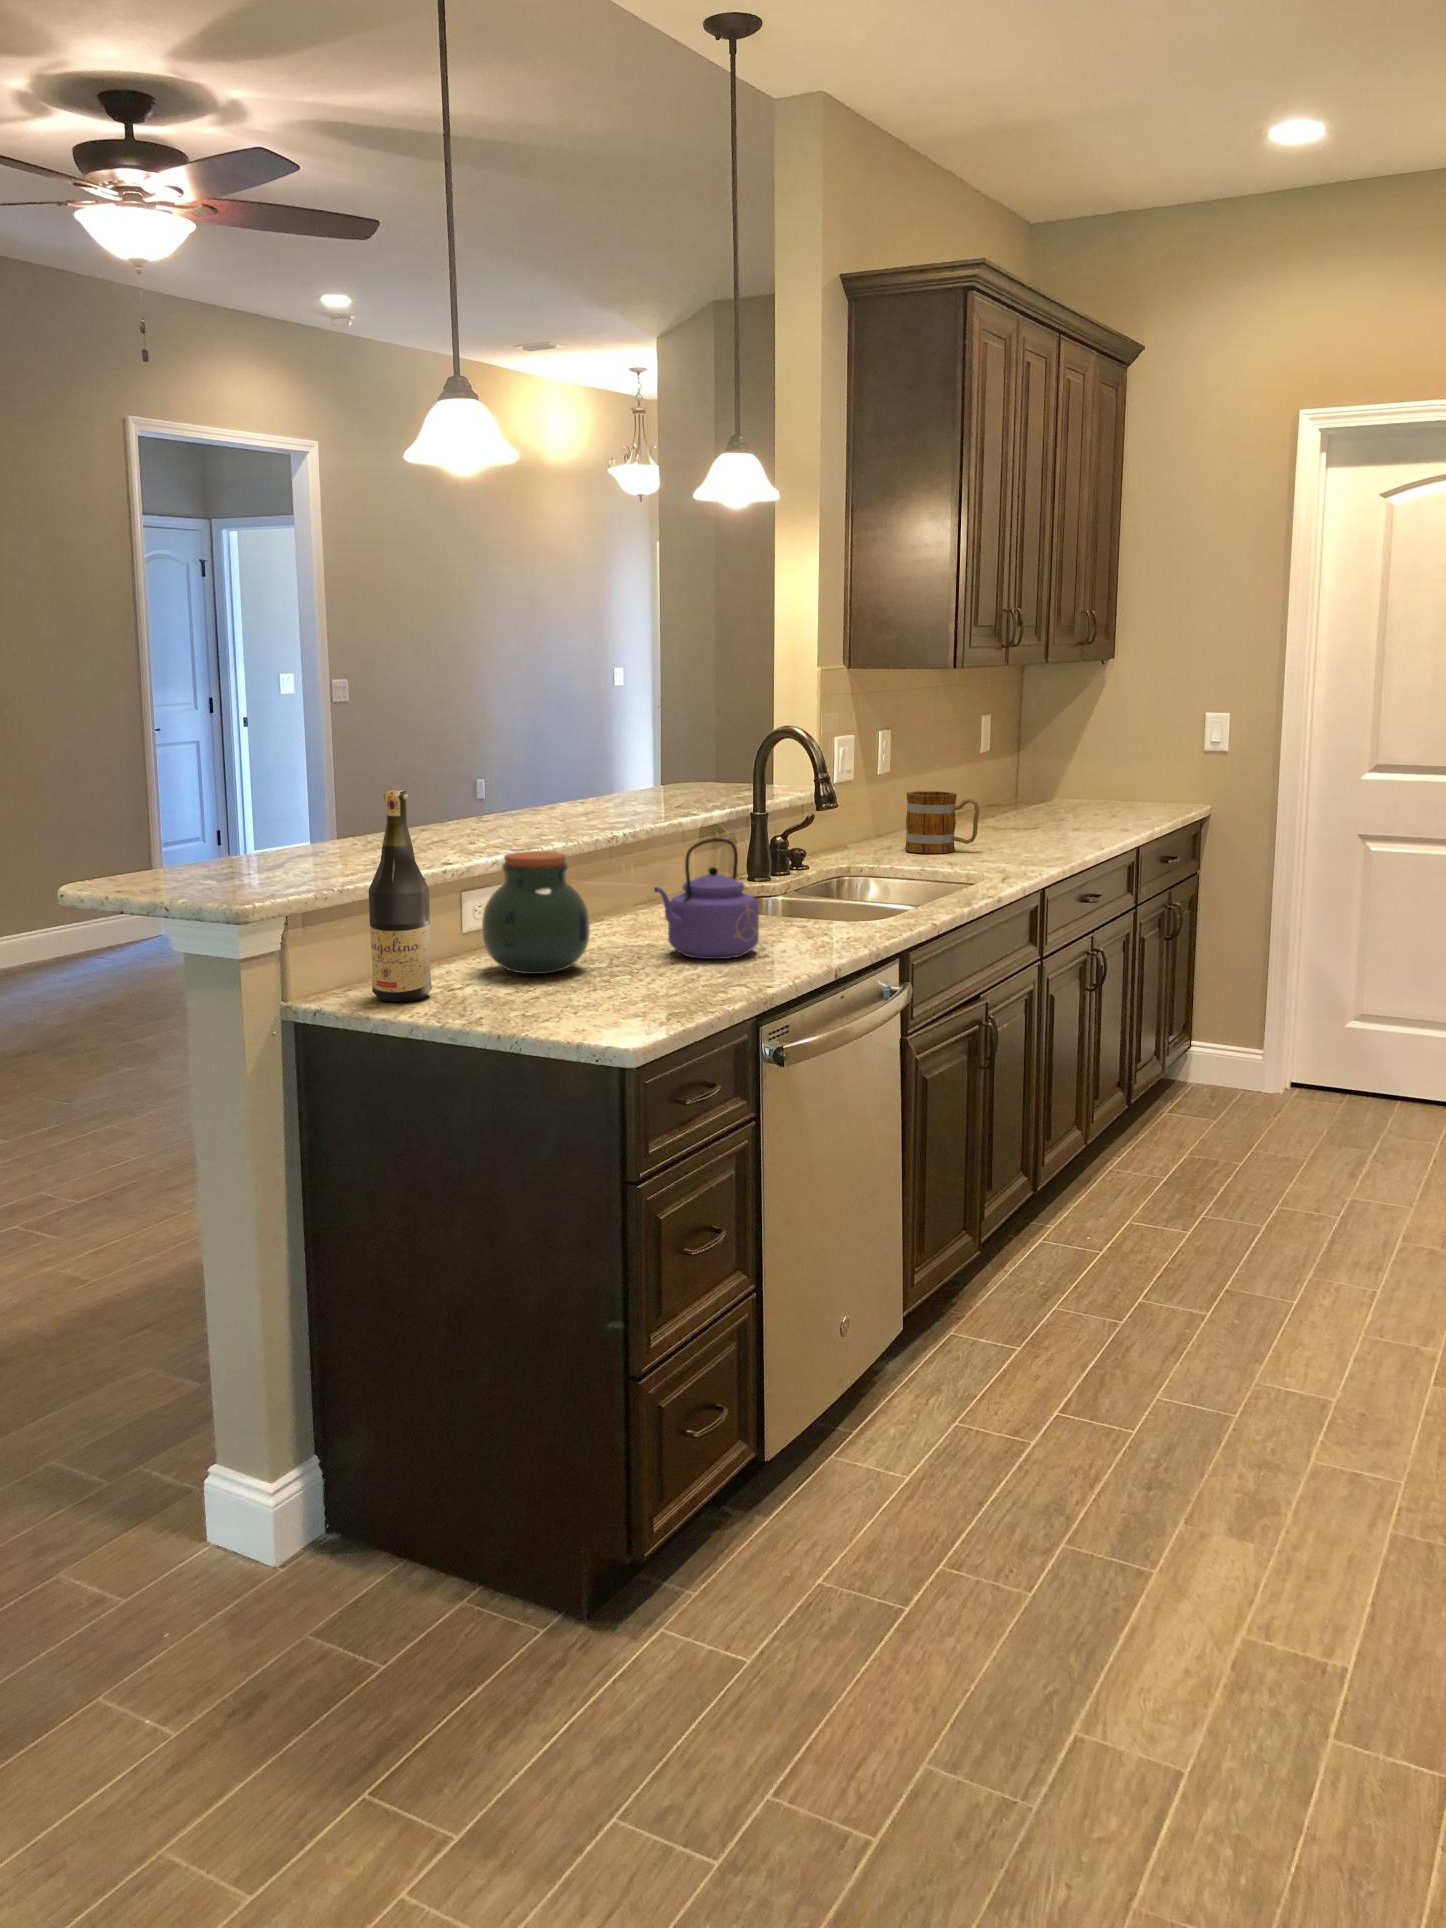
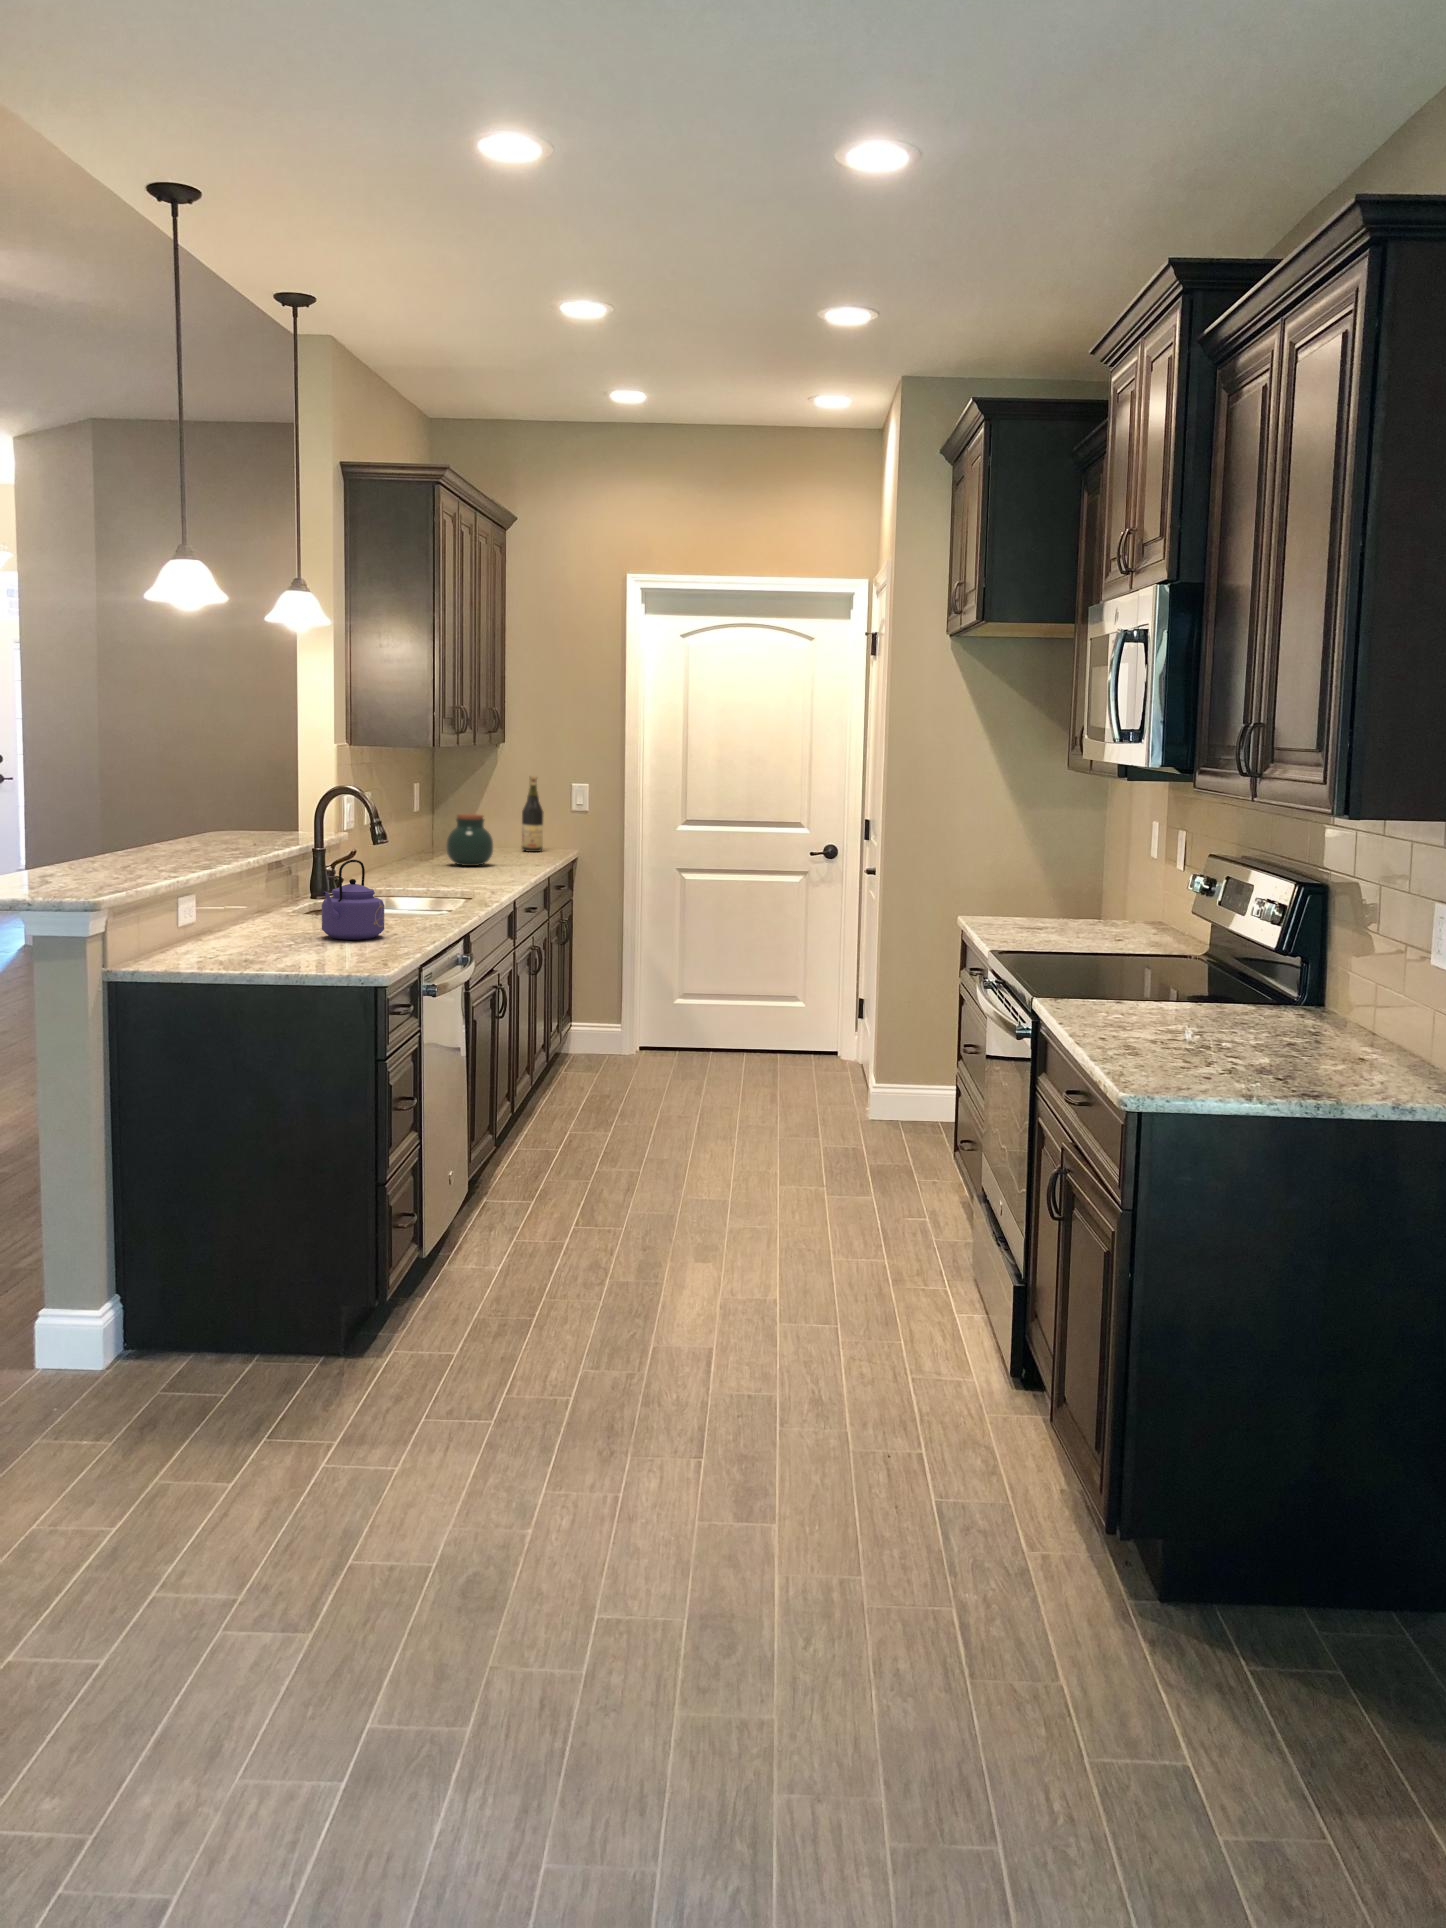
wine bottle: present [369,790,432,1002] -> present [522,776,543,852]
mug: present [905,791,979,853] -> none [394,837,450,881]
jar: present [482,851,590,974] -> present [446,814,493,866]

